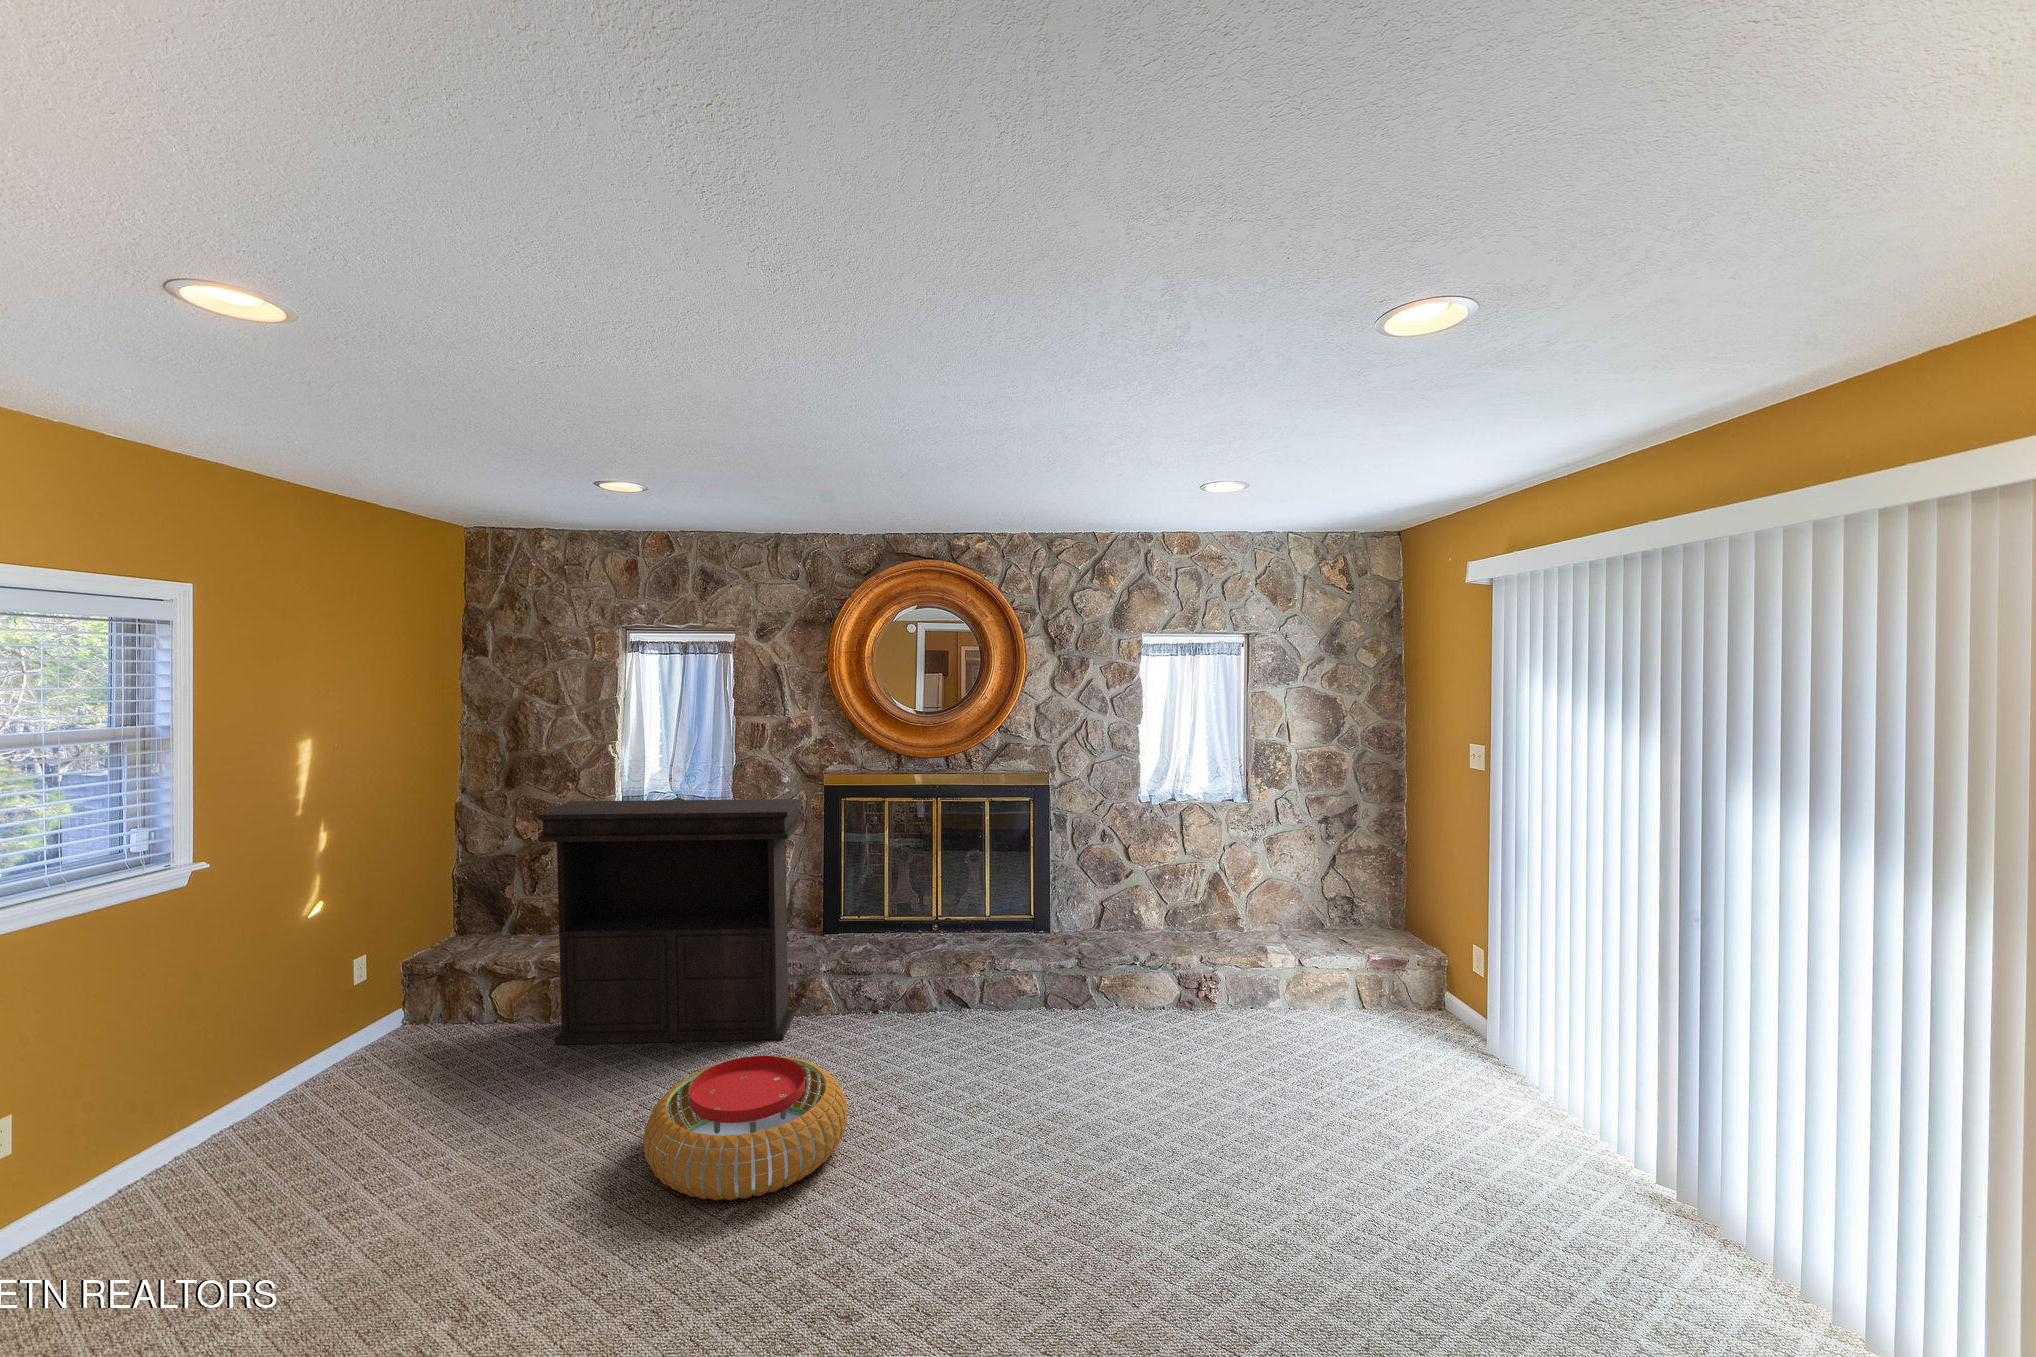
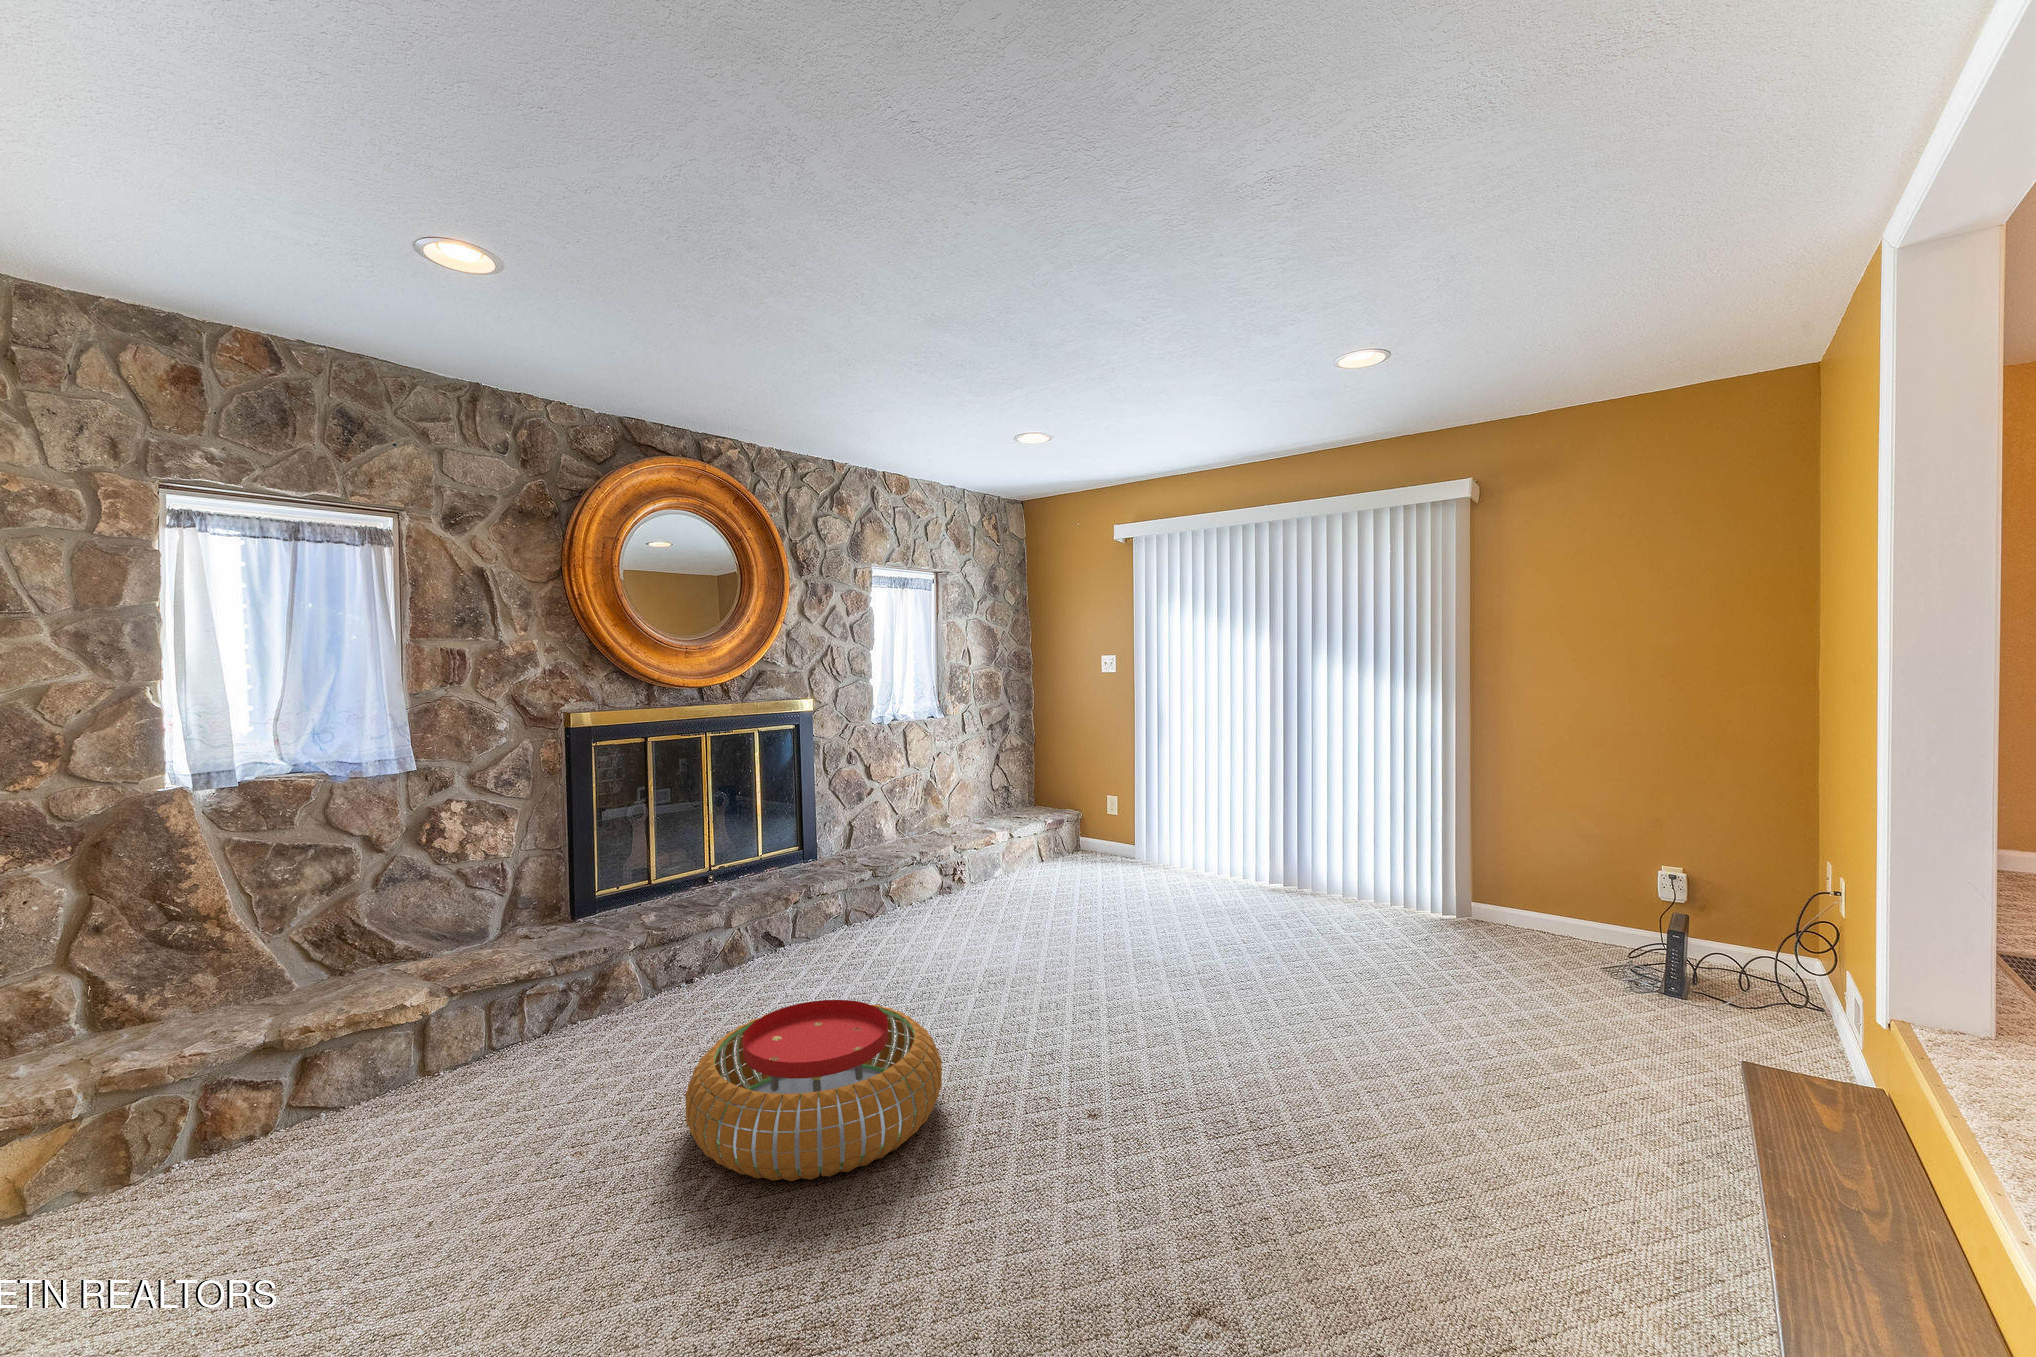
console table: present [538,799,801,1045] -> none [182,730,648,1195]

